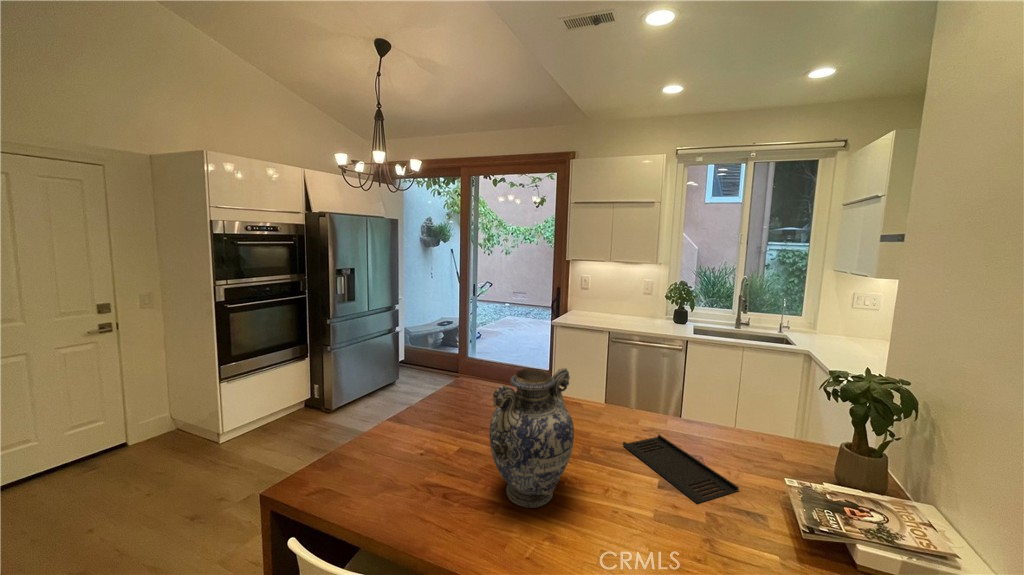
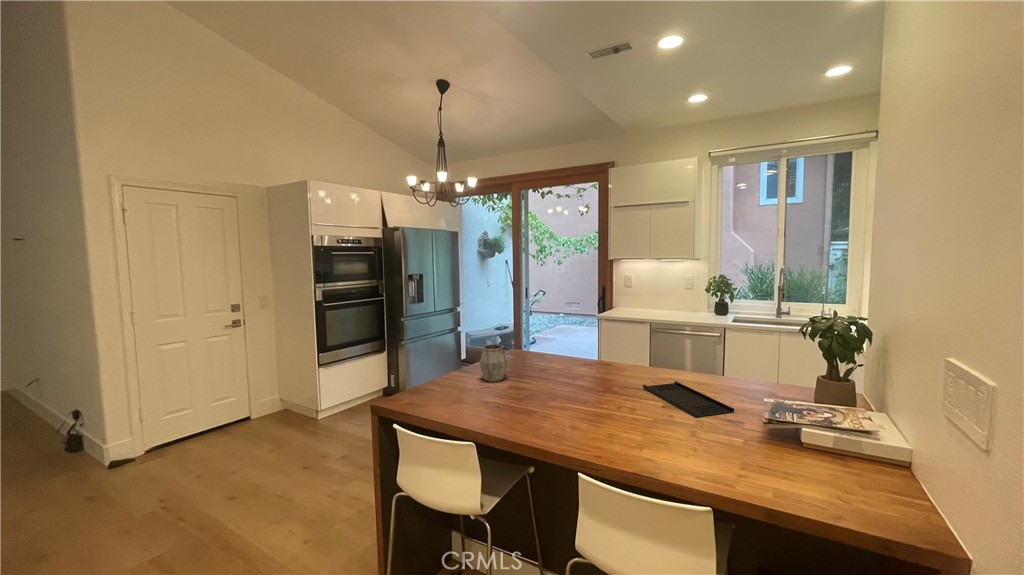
vase: present [489,368,574,508] -> none [530,314,594,417]
mug: none [420,385,456,436] -> present [480,345,507,381]

